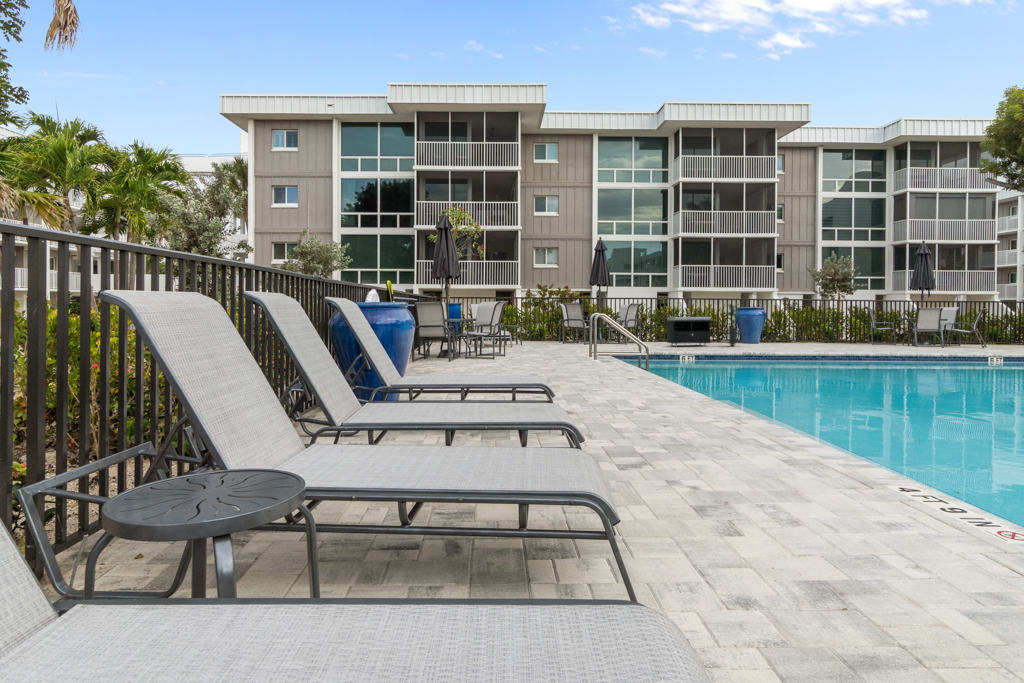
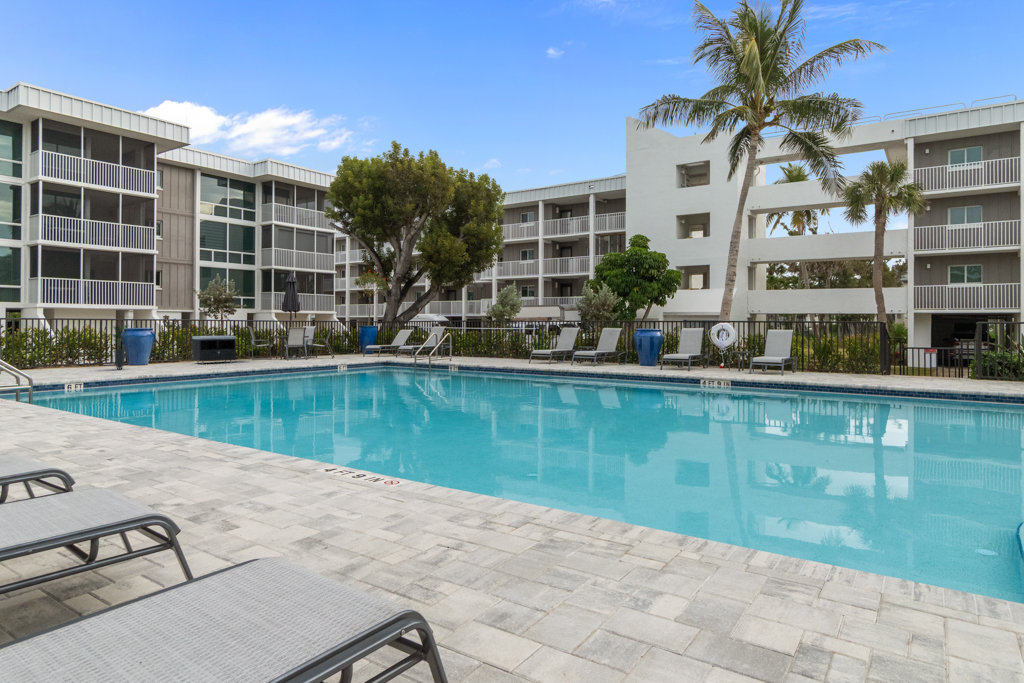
storage bench: present [667,317,711,346] -> present [192,336,236,364]

